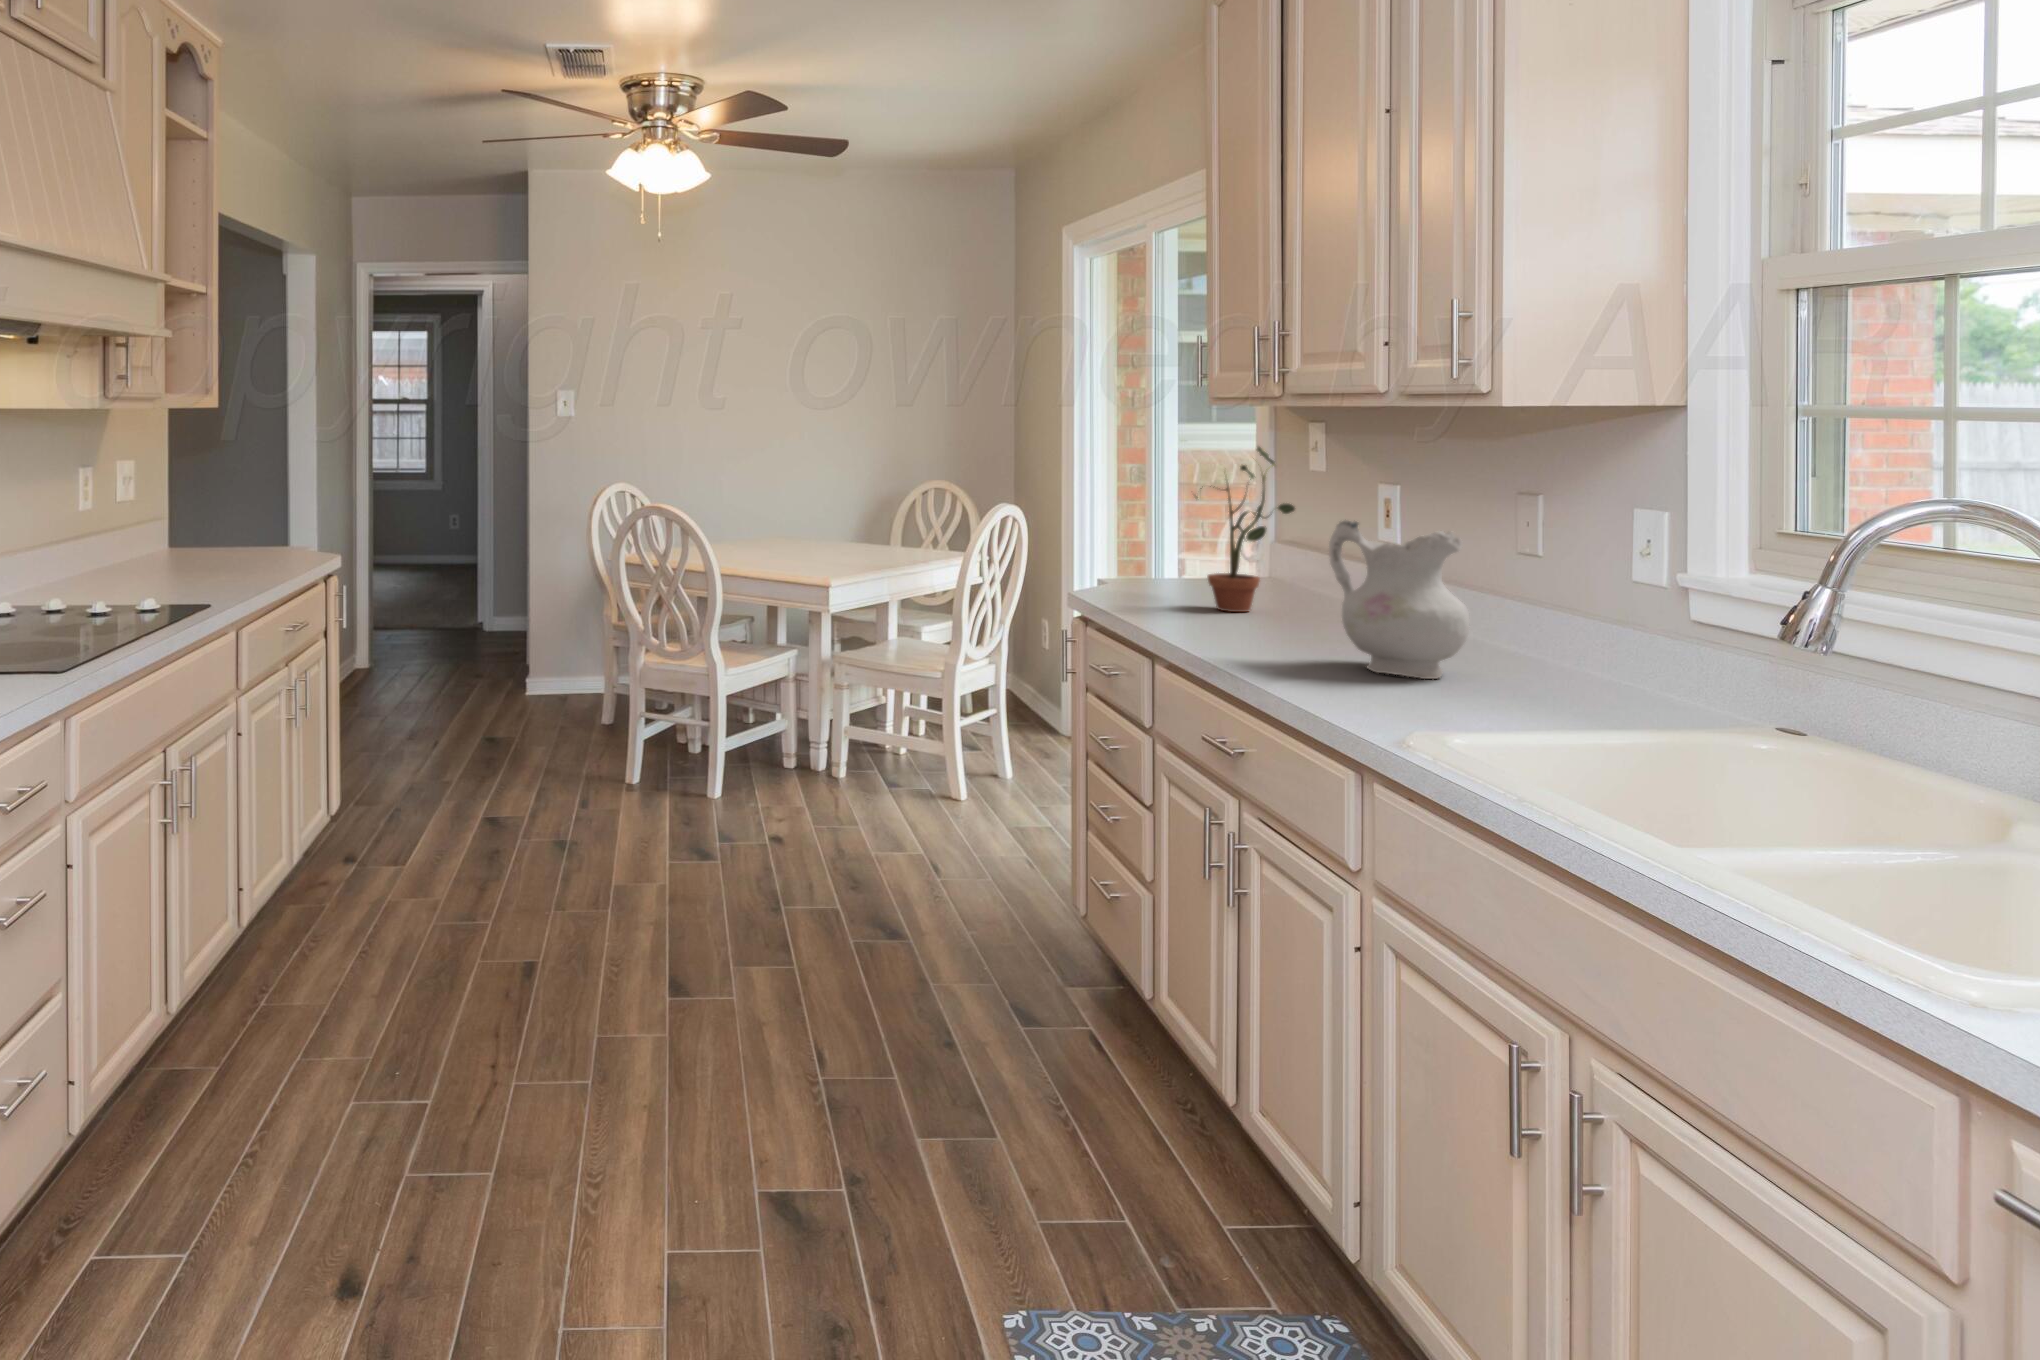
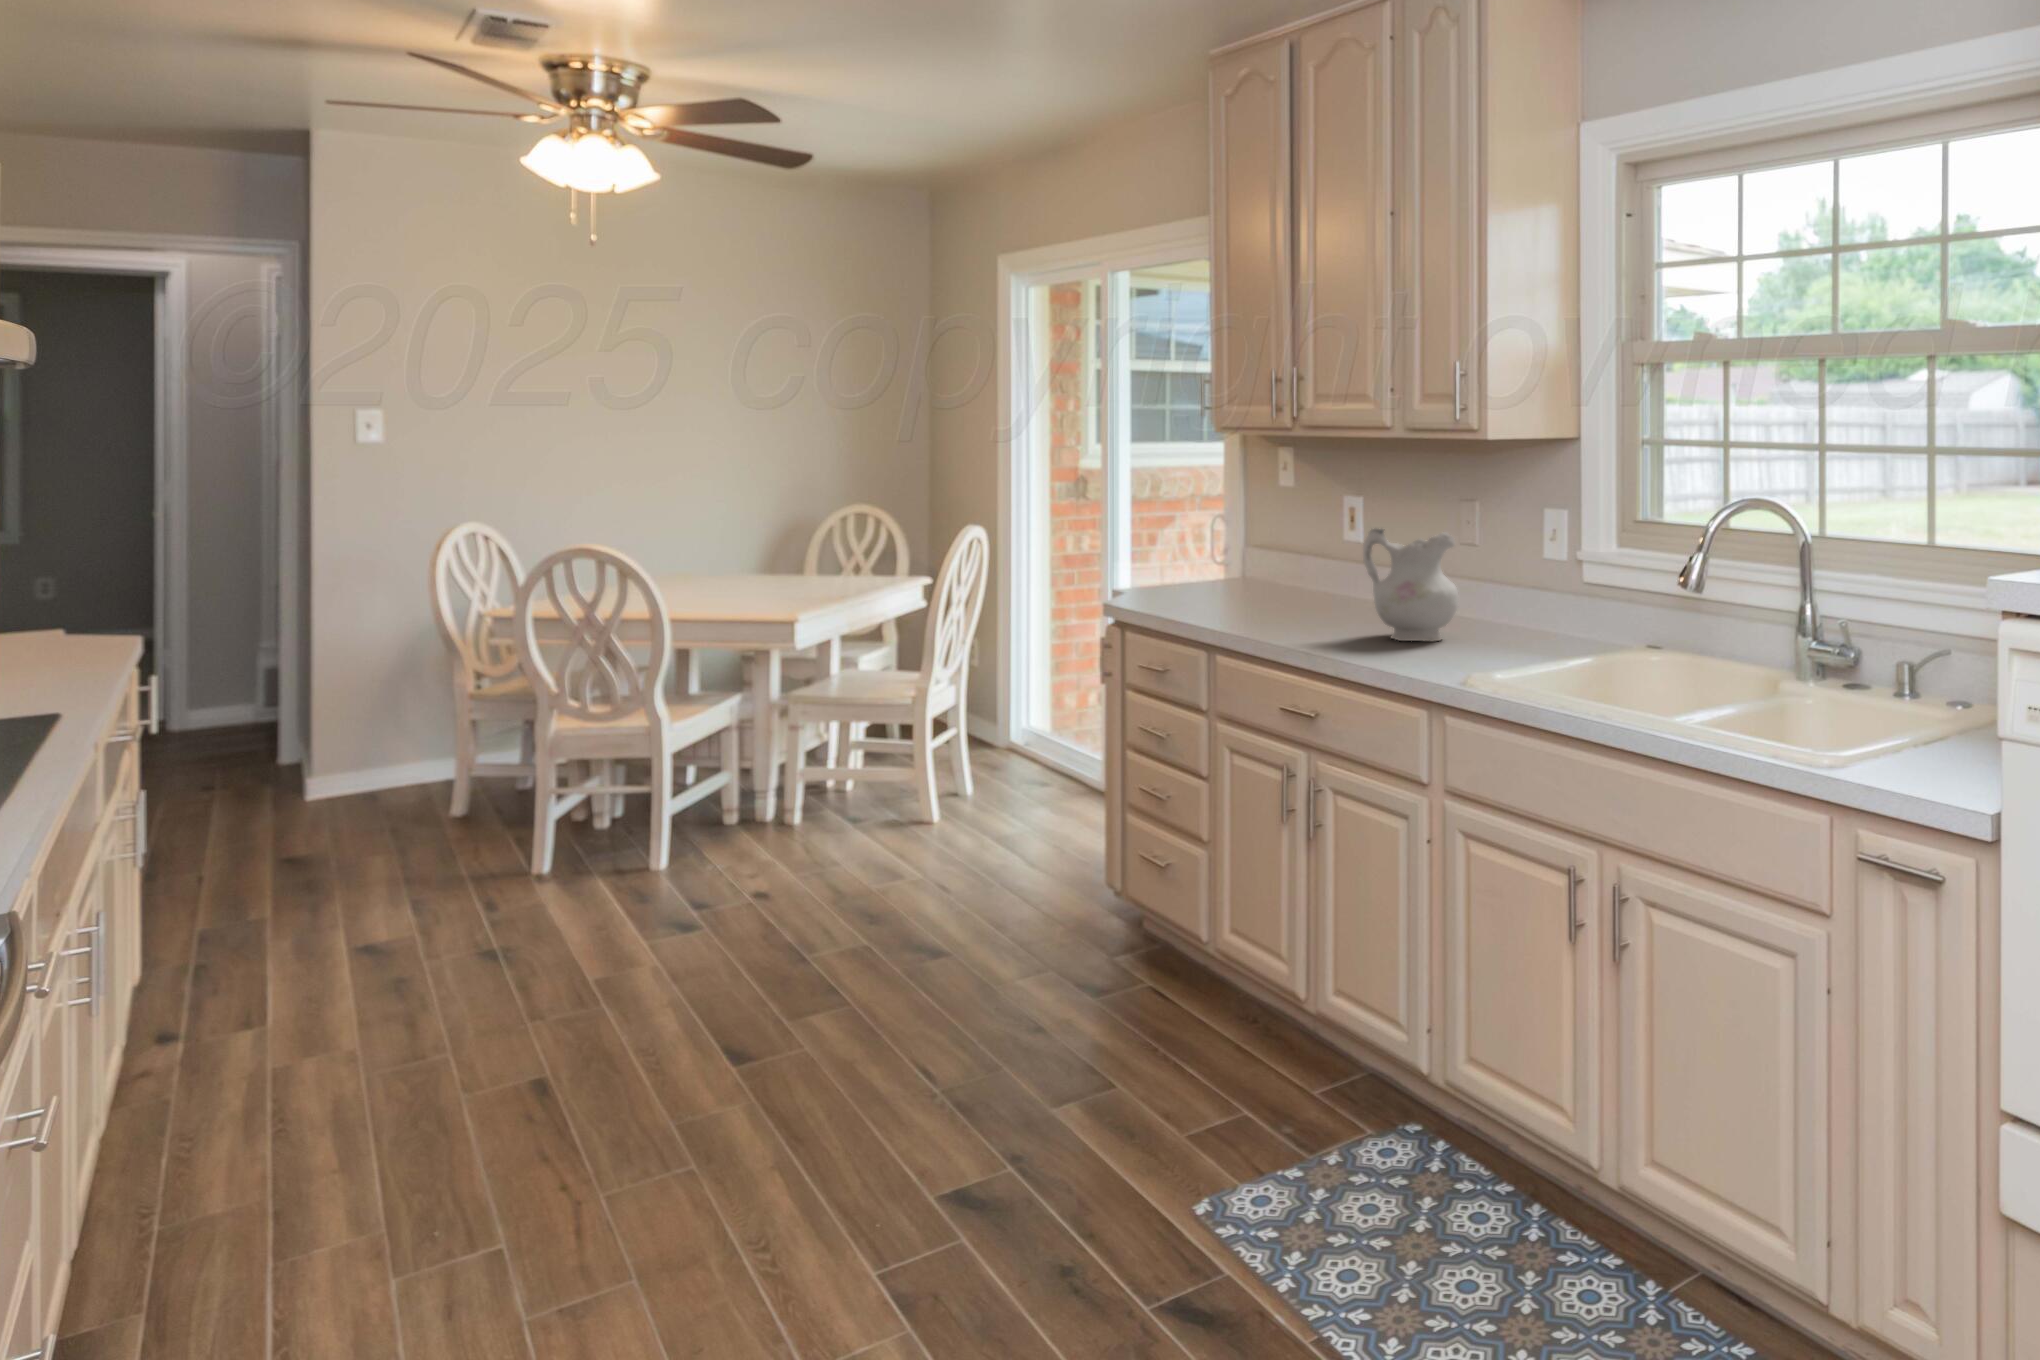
potted plant: present [1195,447,1295,612] -> none [1223,469,1300,607]

